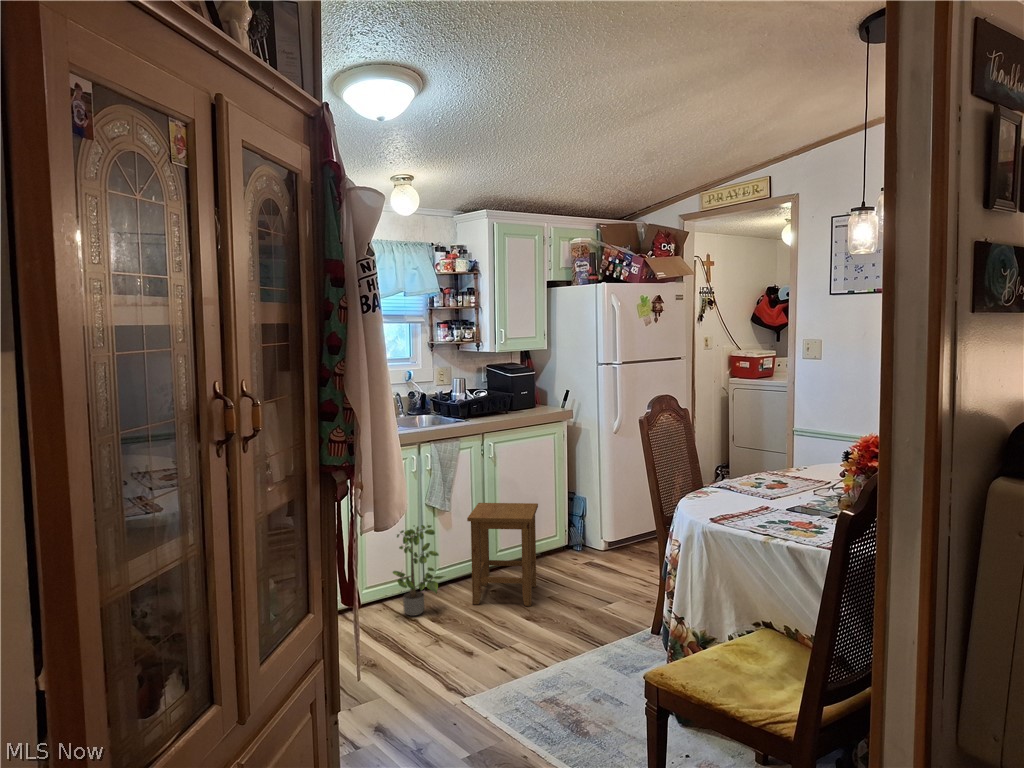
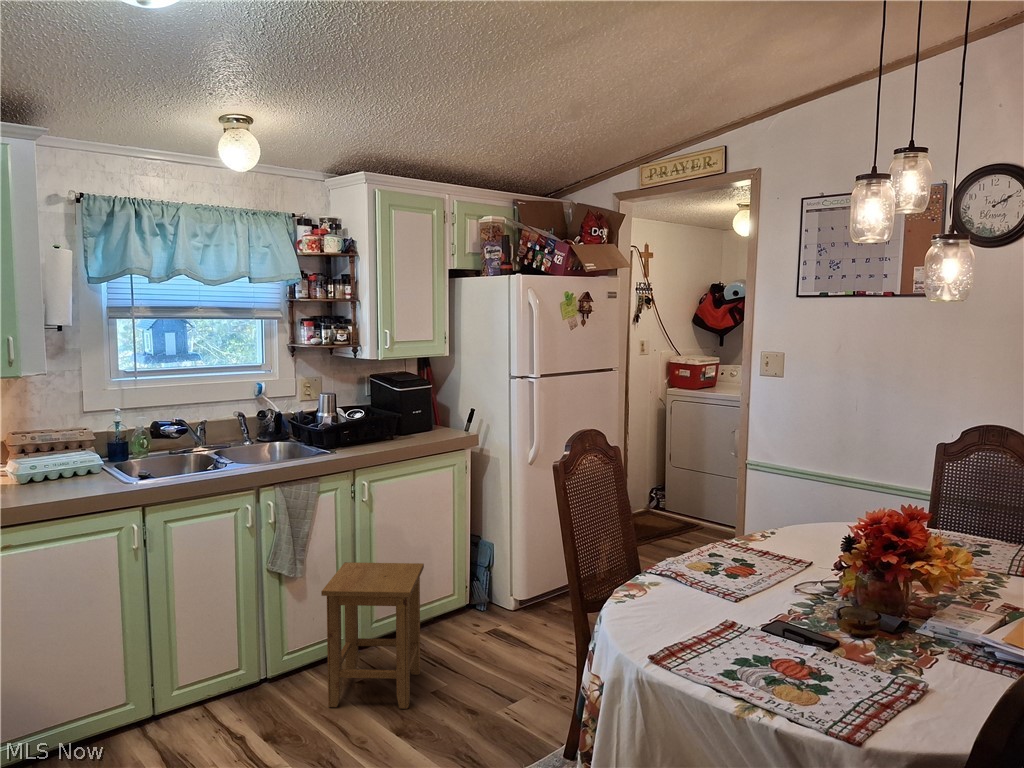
potted plant: present [393,525,444,616] -> none [212,598,292,730]

